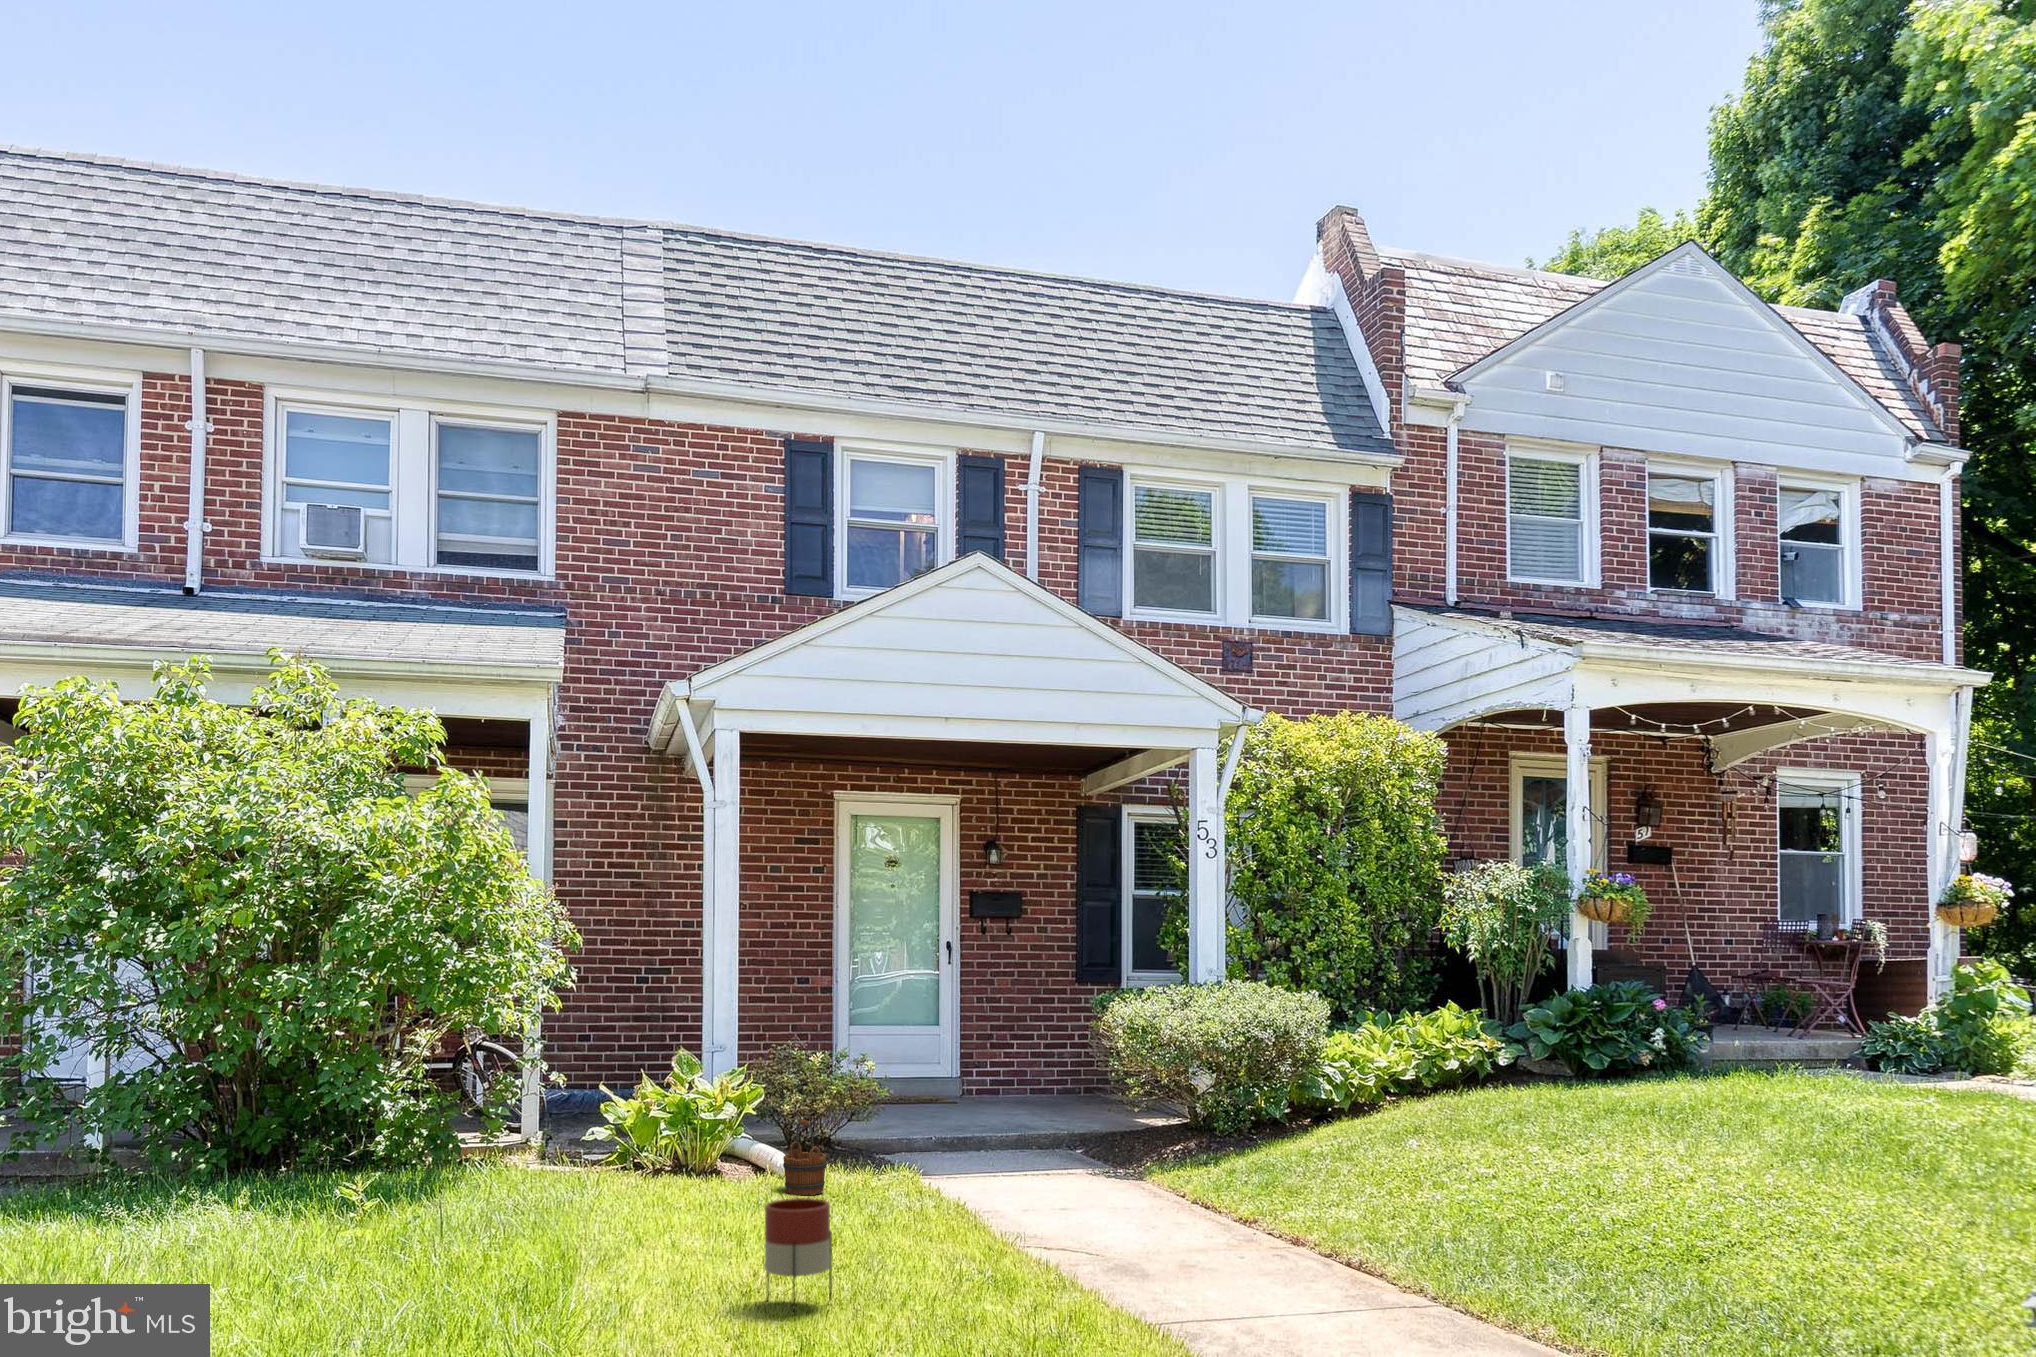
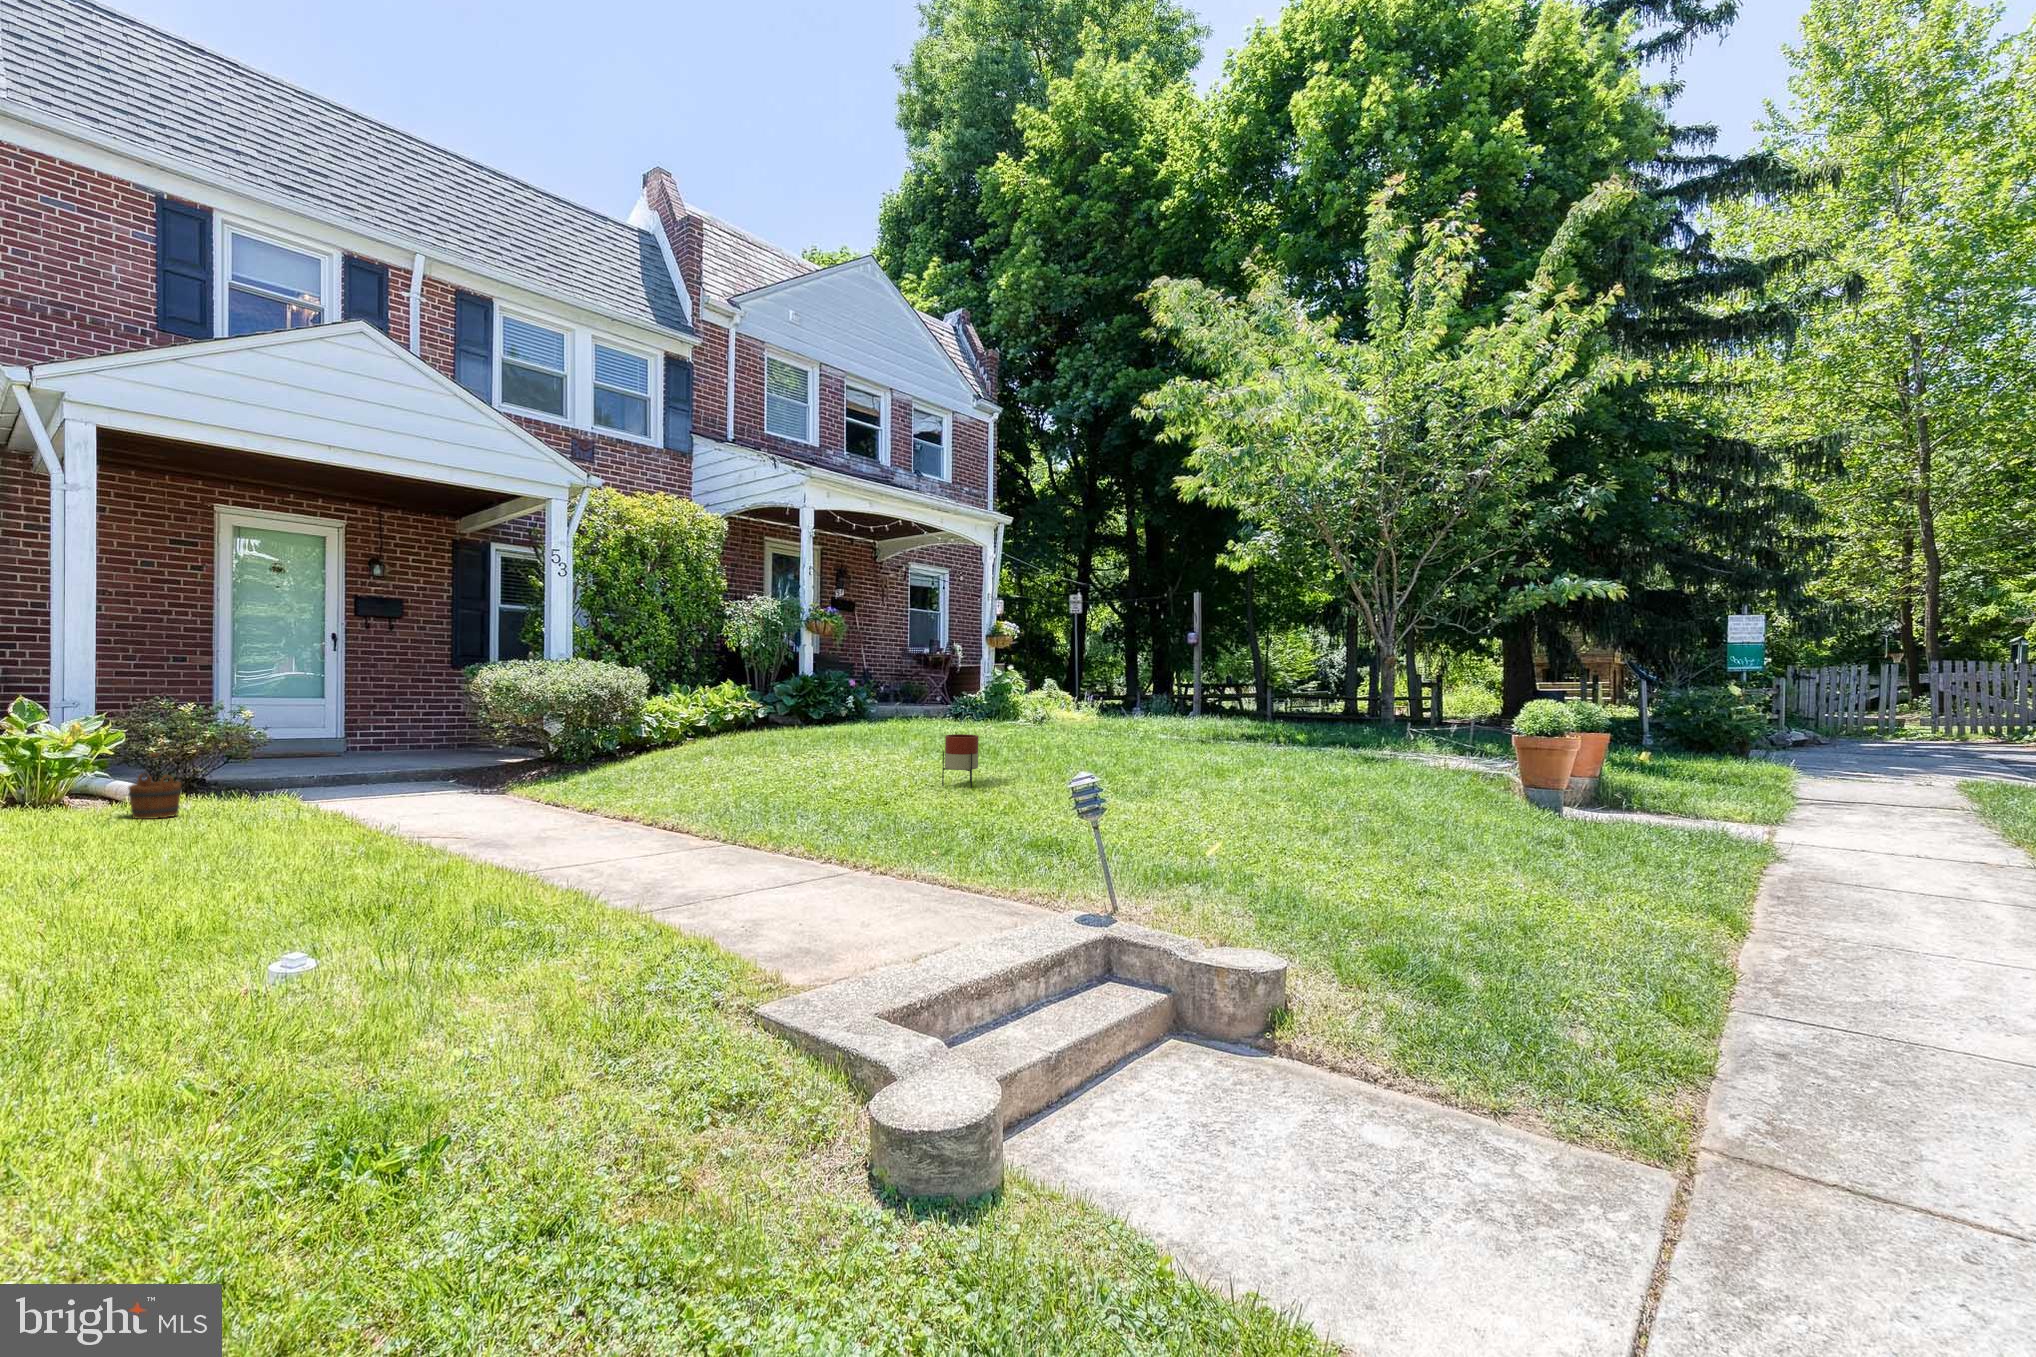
planter: present [764,1198,832,1314] -> present [942,734,978,788]

